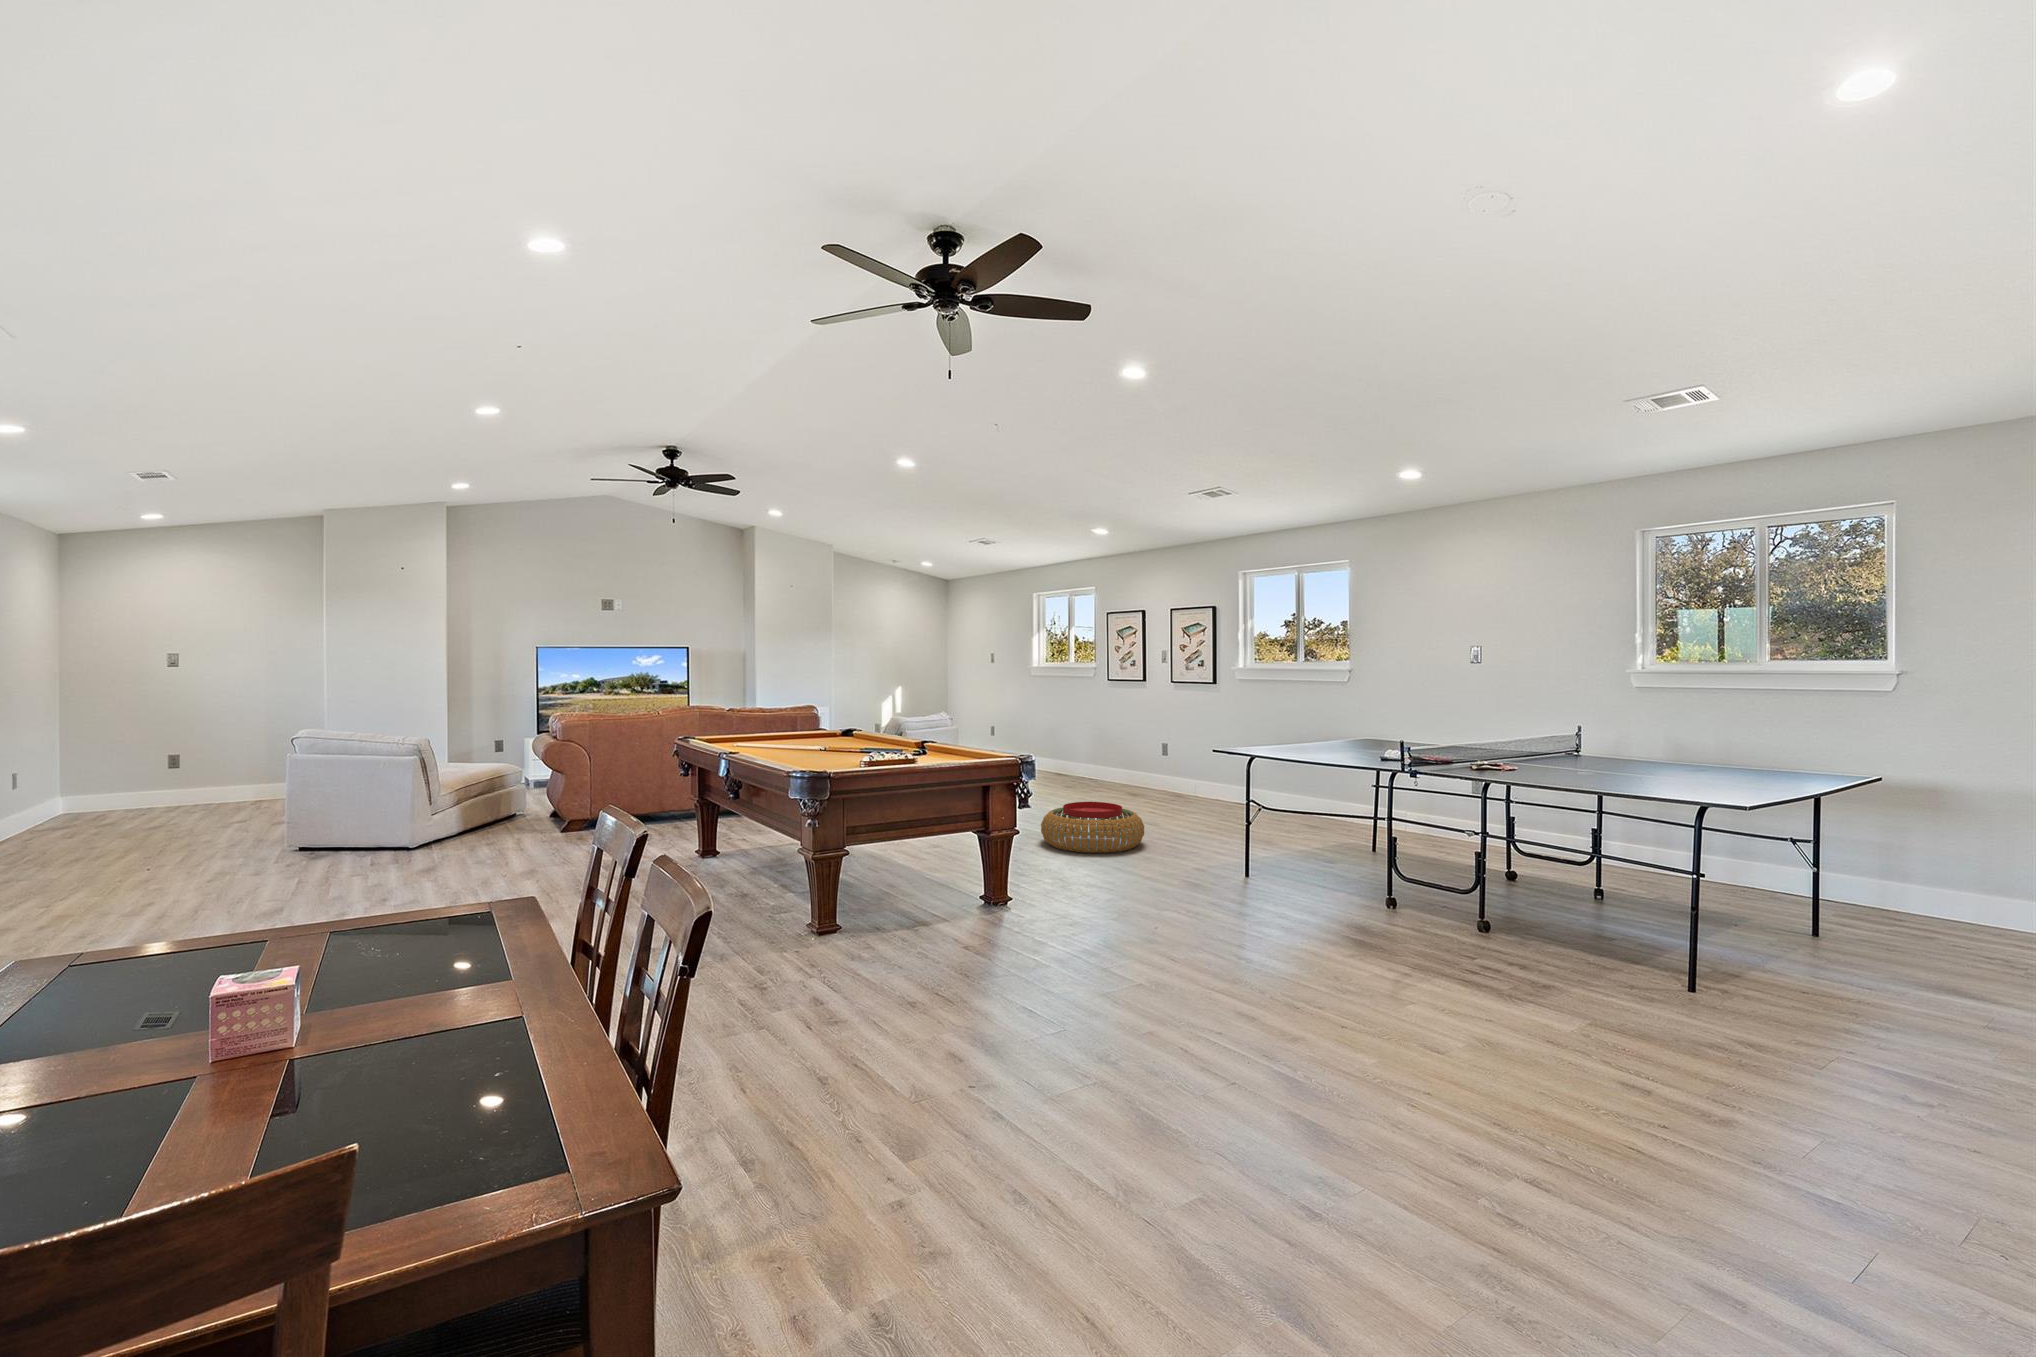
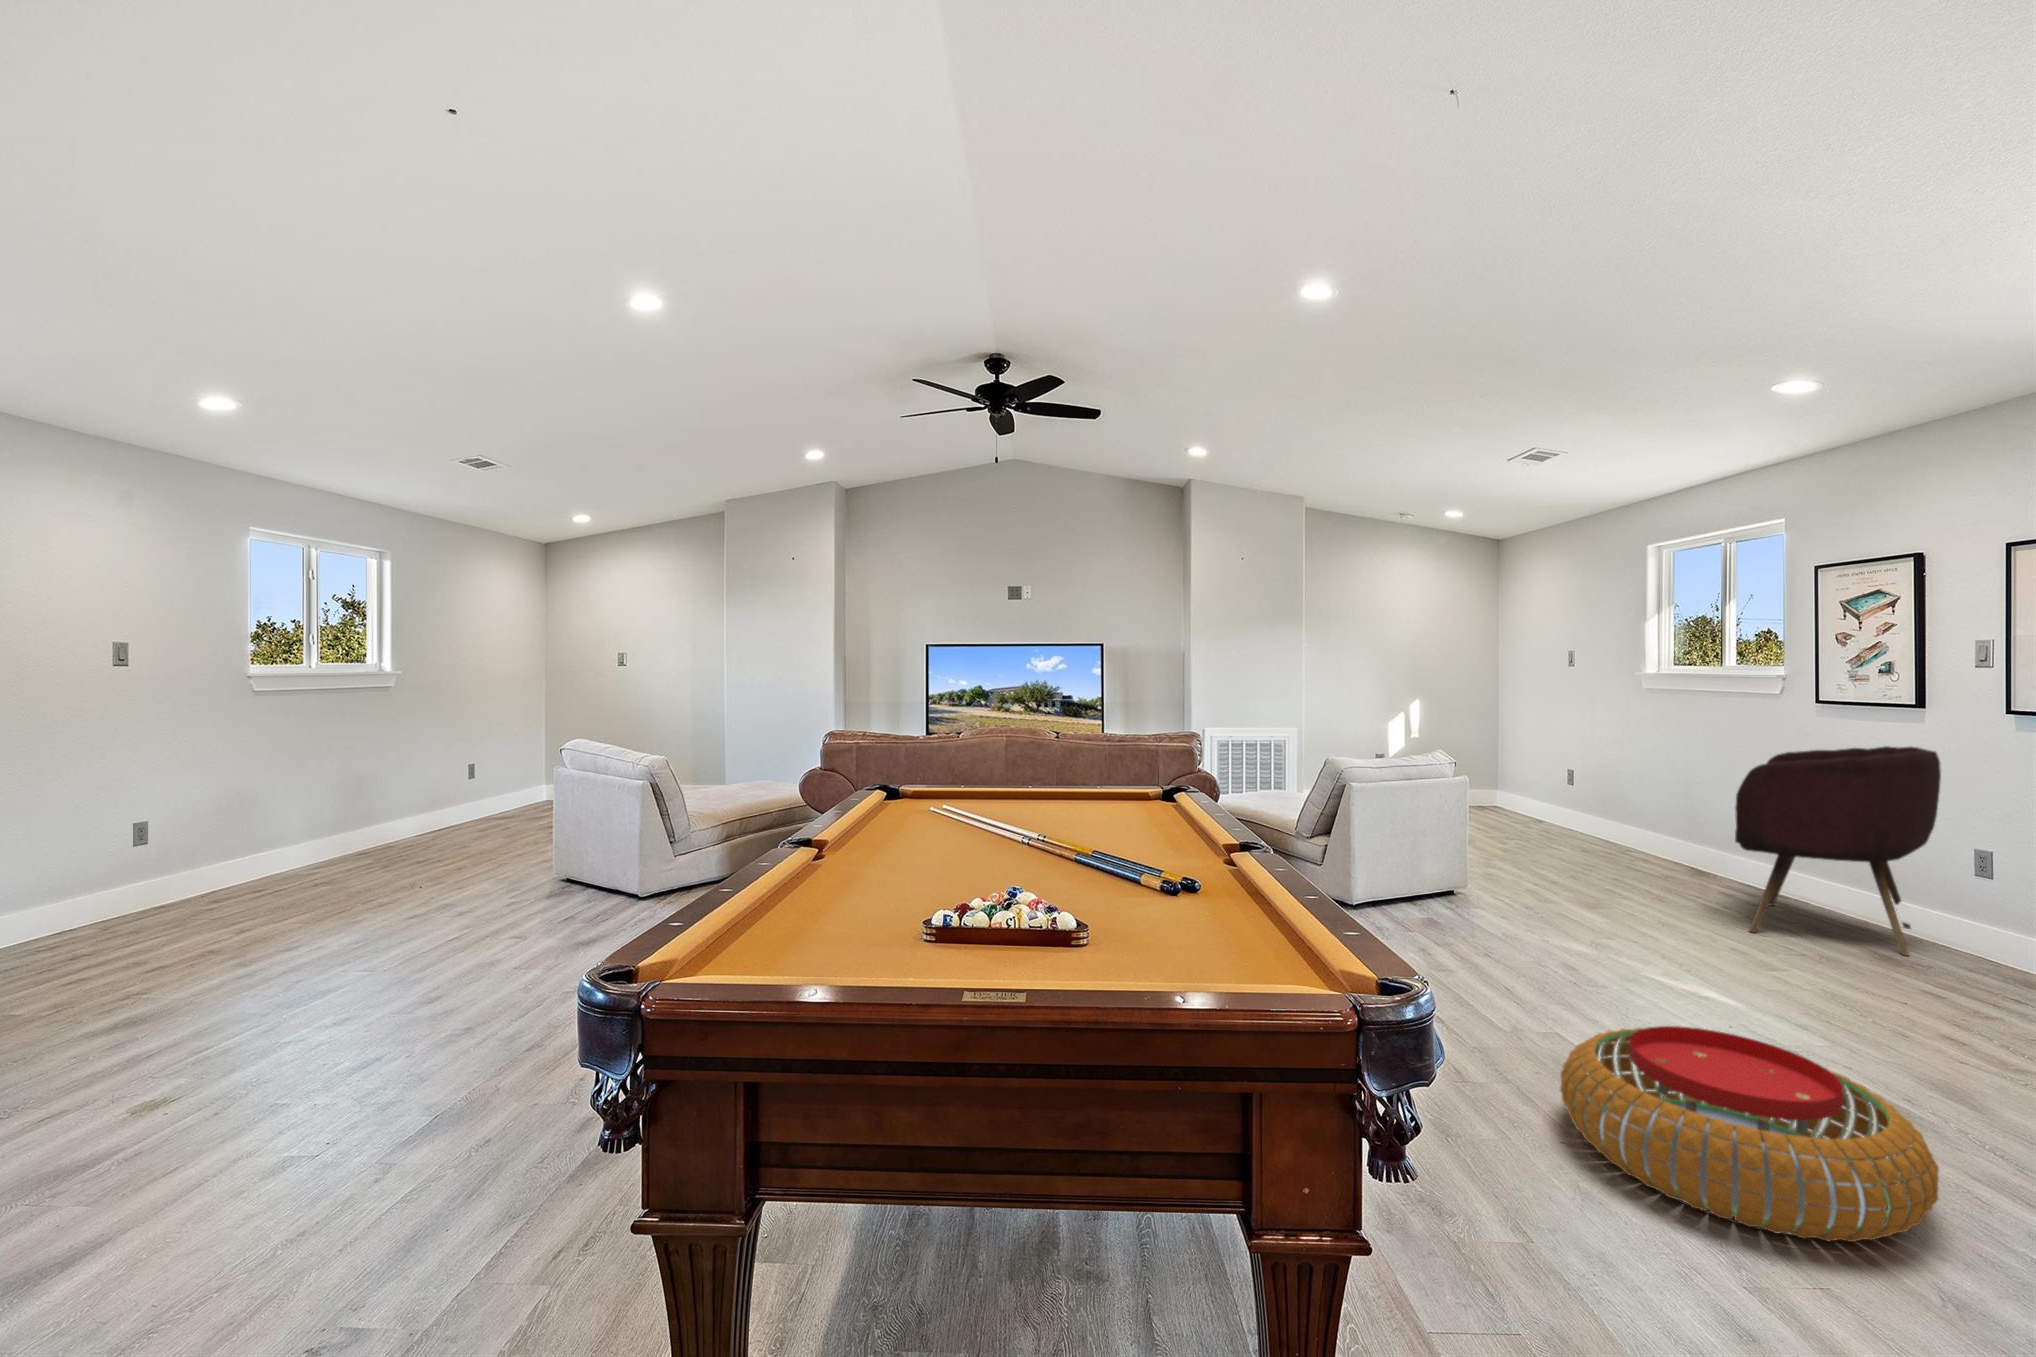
armchair: none [1080,699,1148,790] -> present [1735,746,1941,956]

